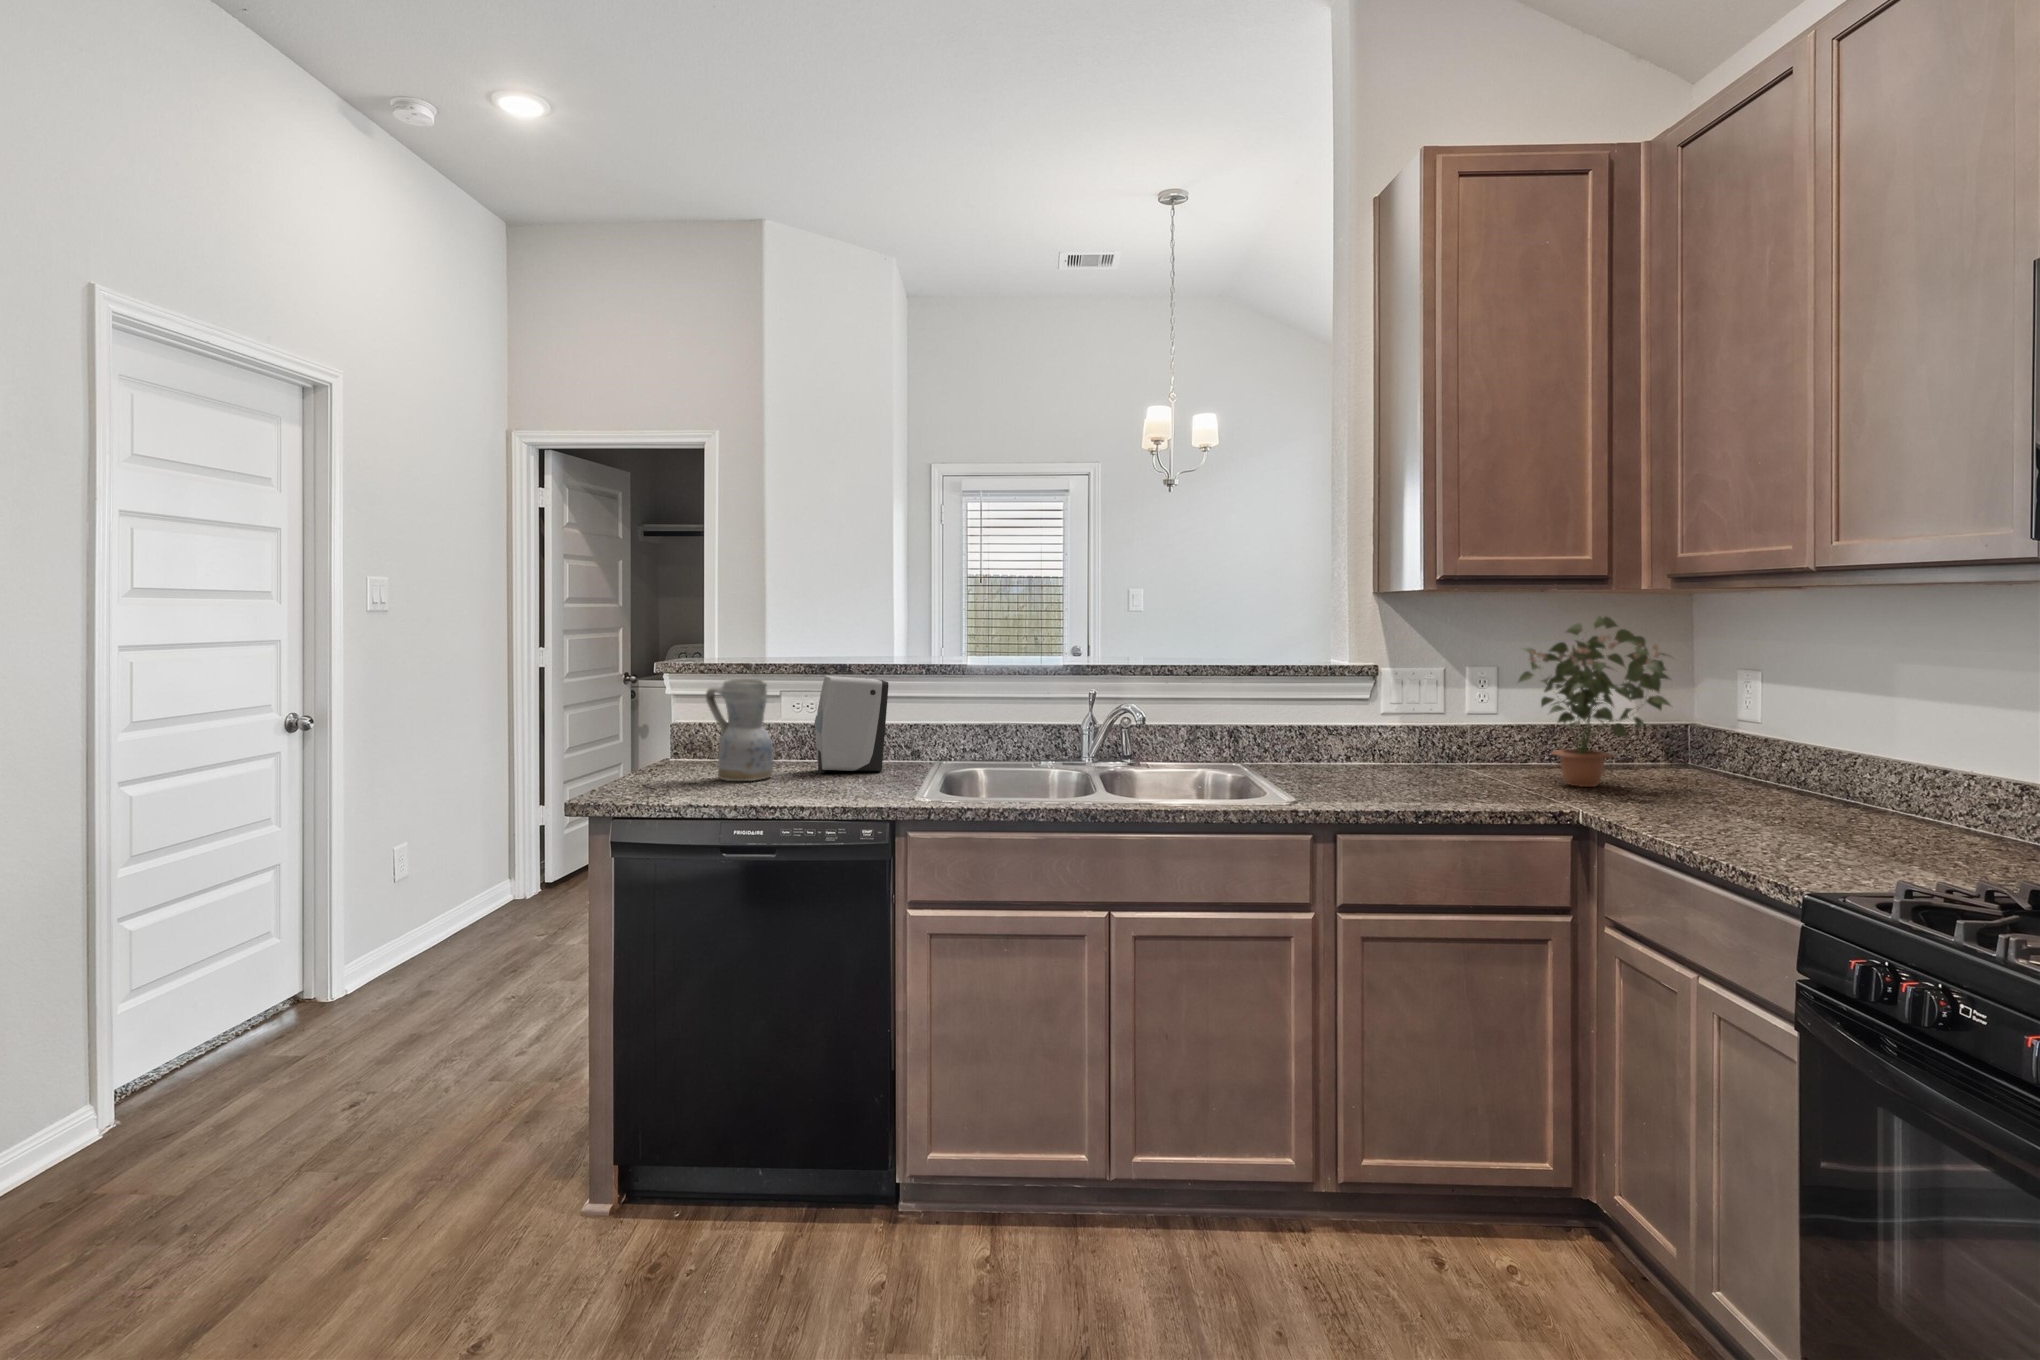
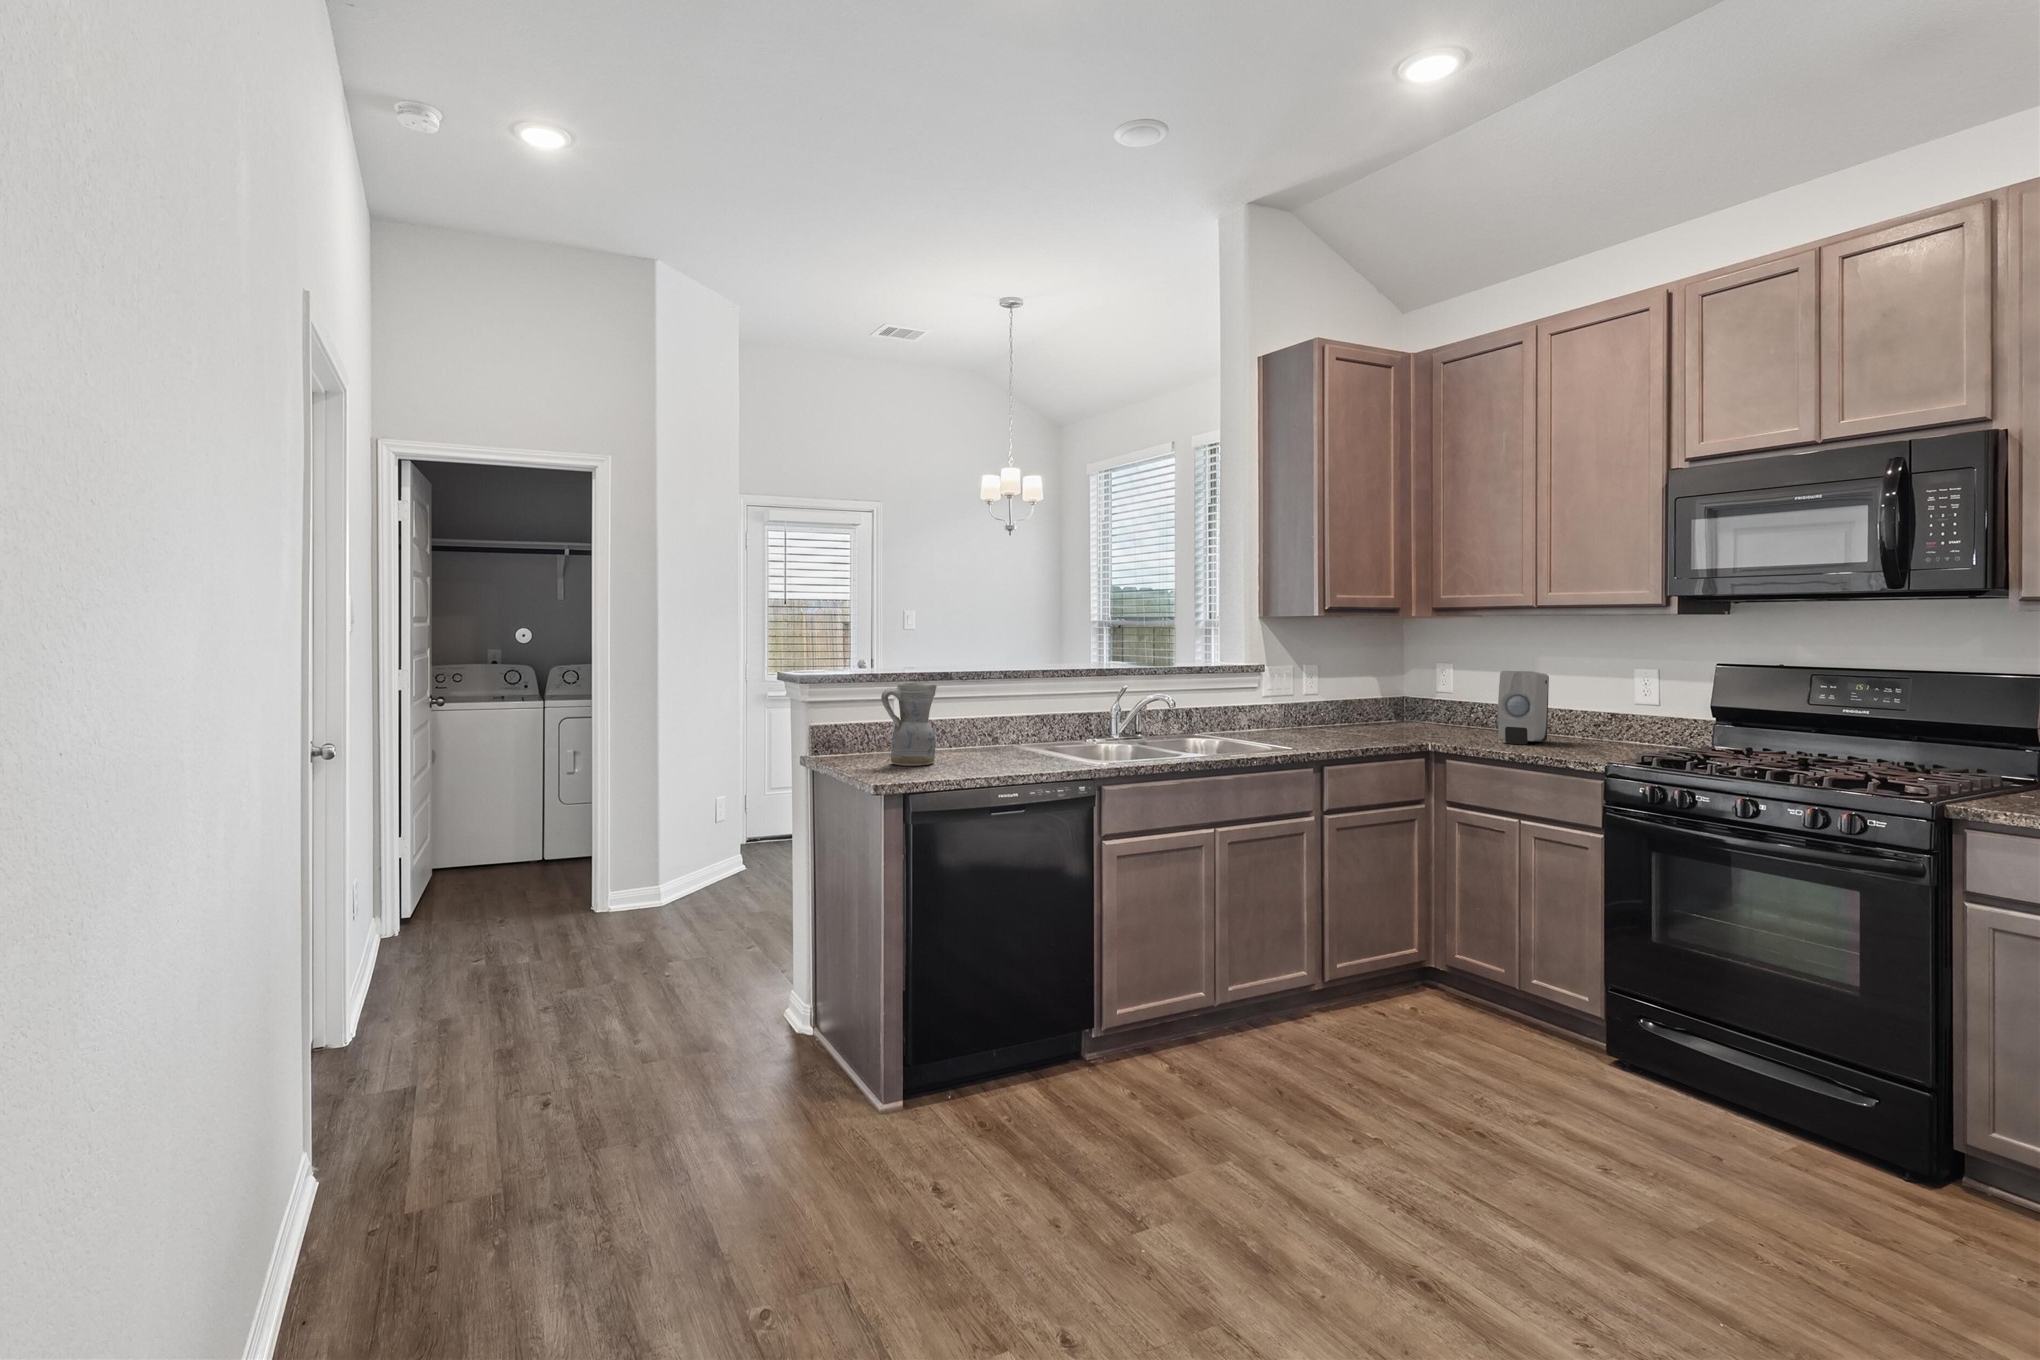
potted plant: present [1518,616,1670,787] -> none [1341,632,1449,733]
soap dispenser: present [815,676,889,773] -> present [1498,671,1549,744]

